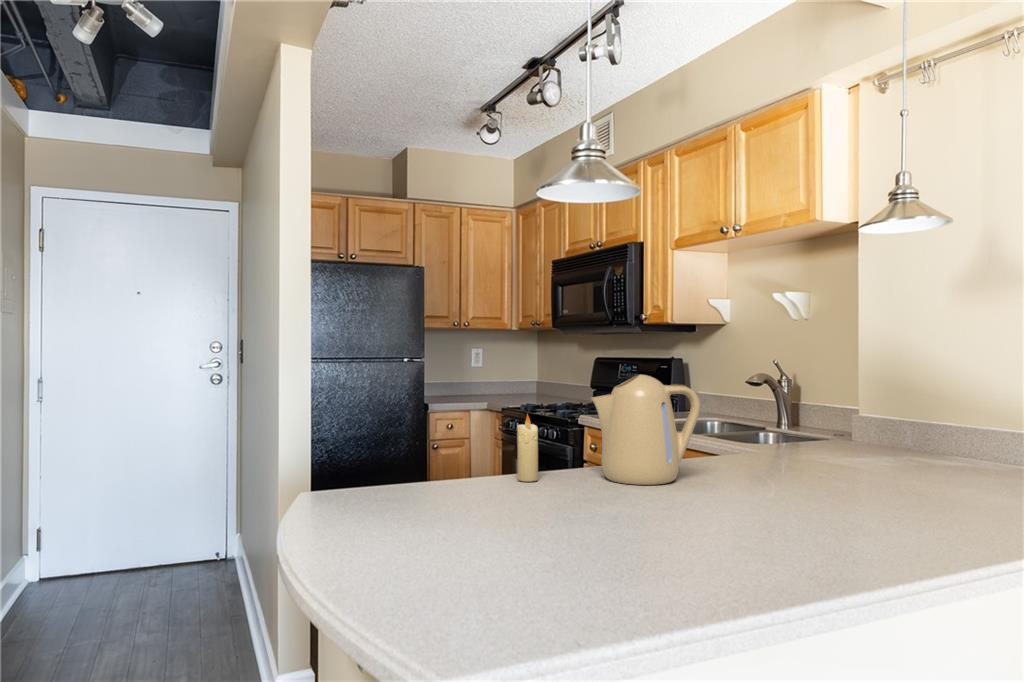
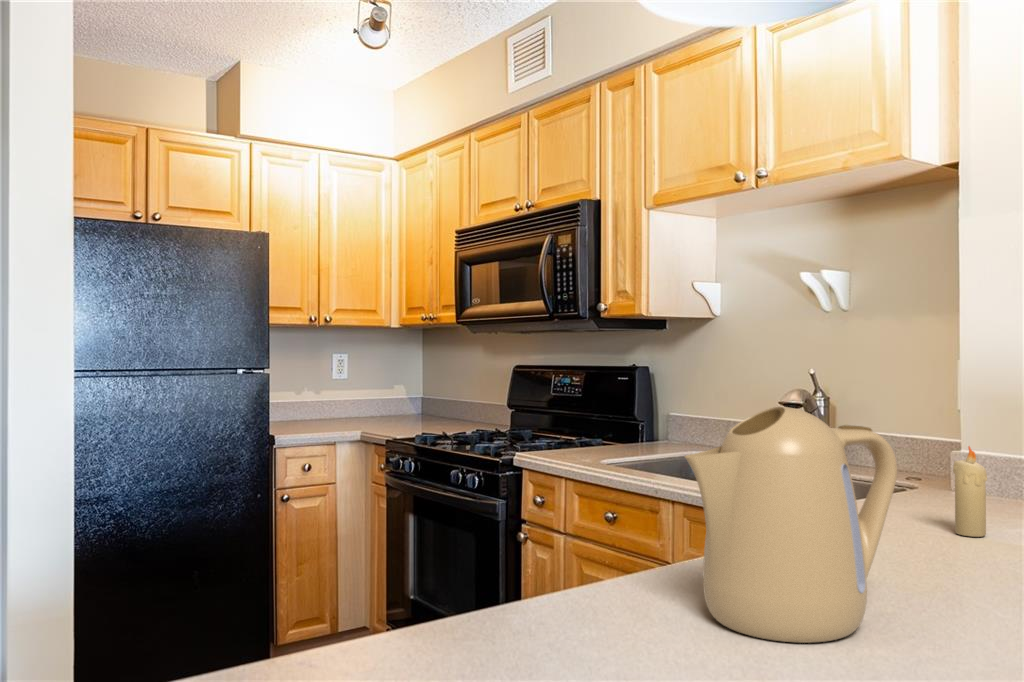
candle: present [517,414,538,482] -> present [953,446,987,537]

